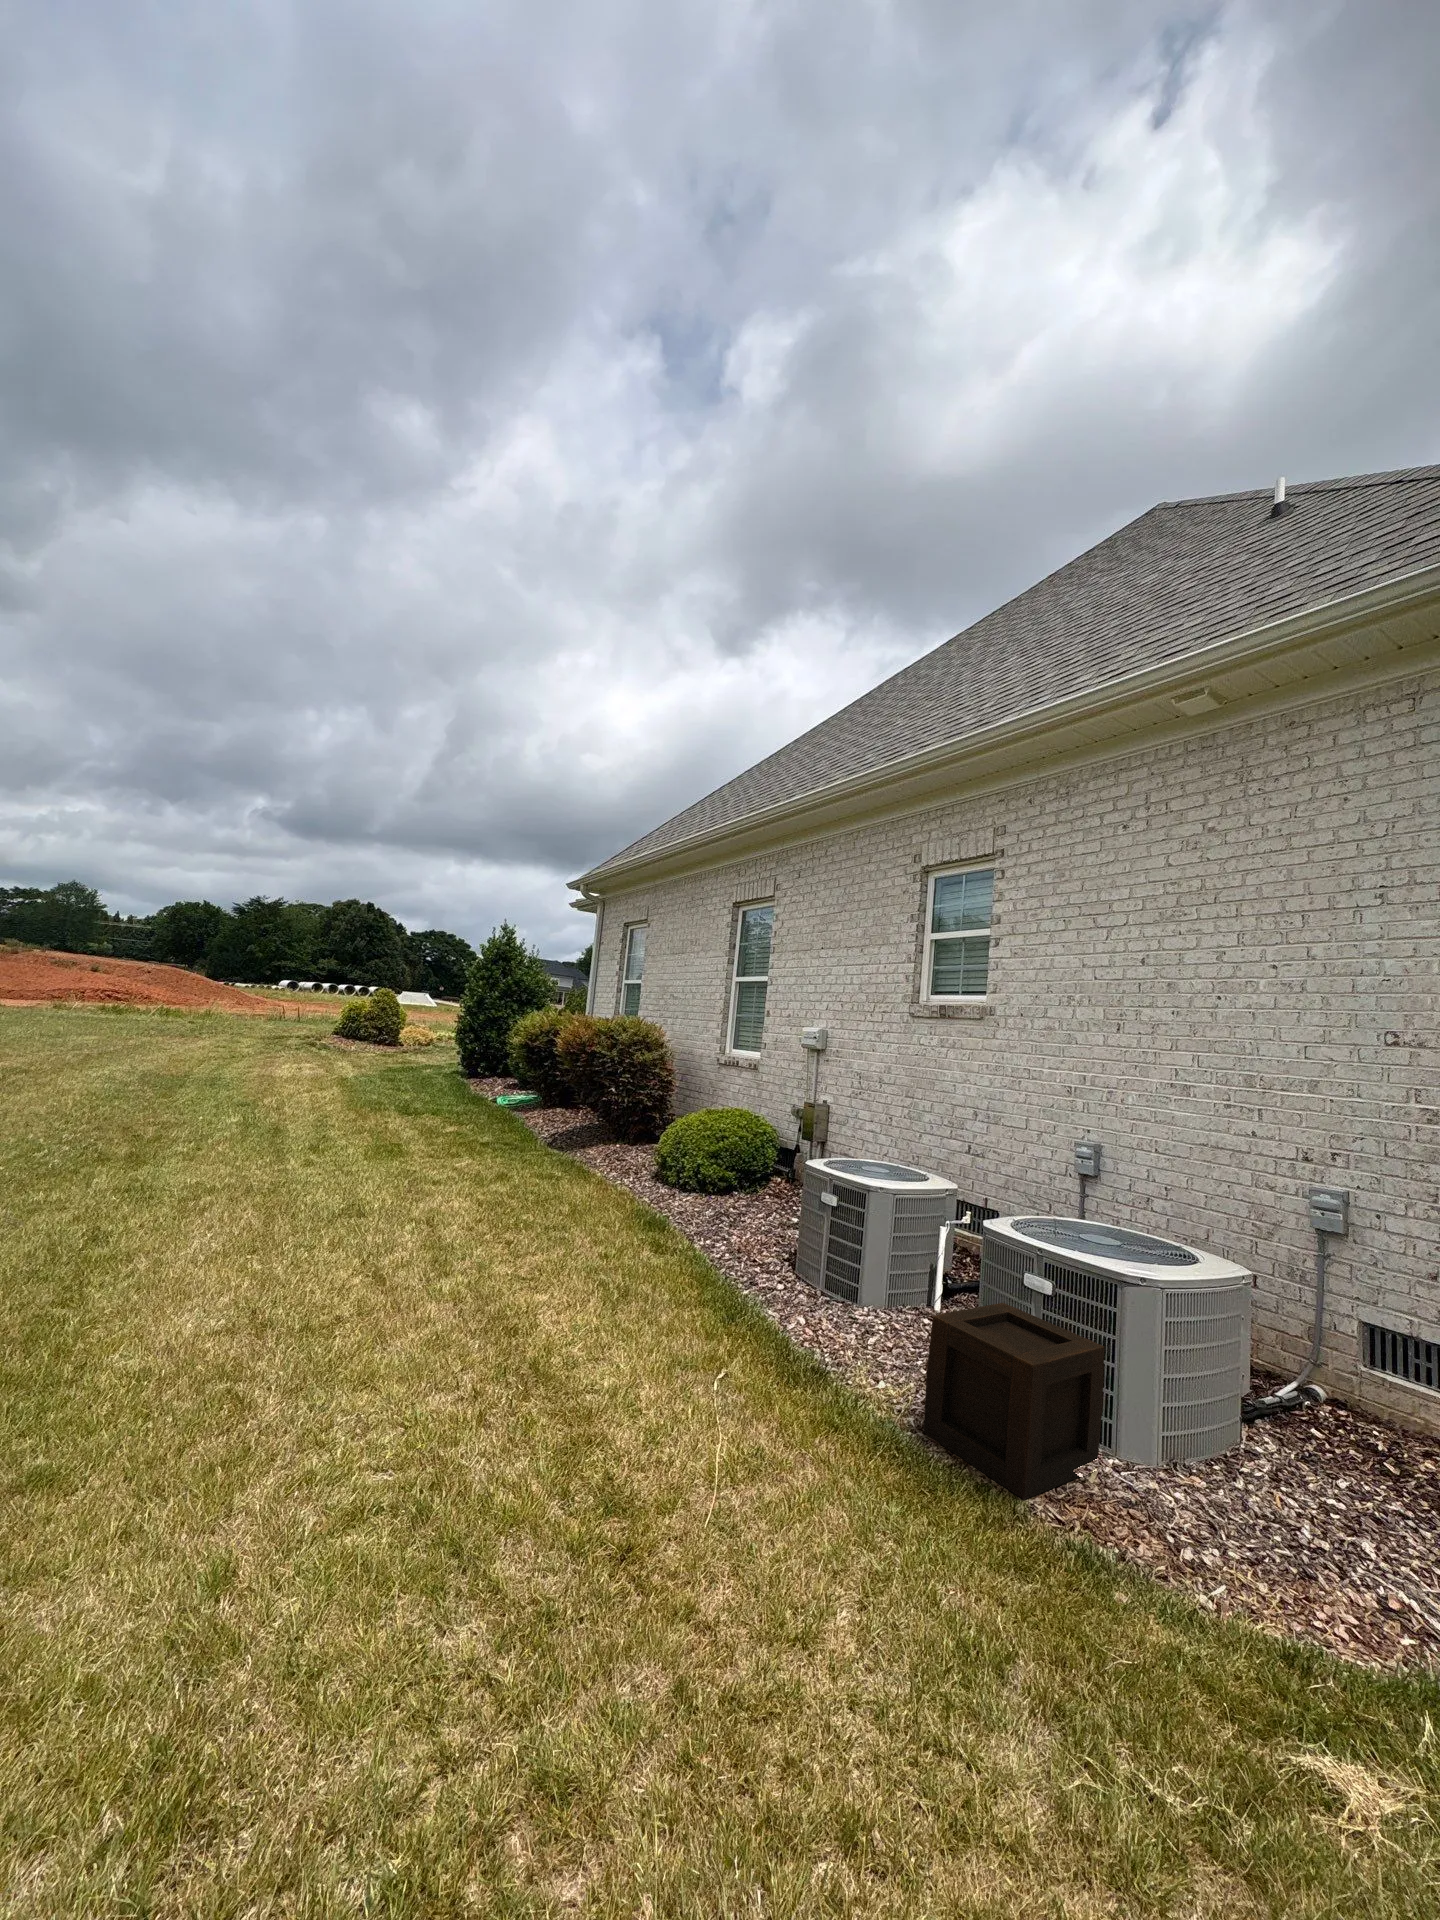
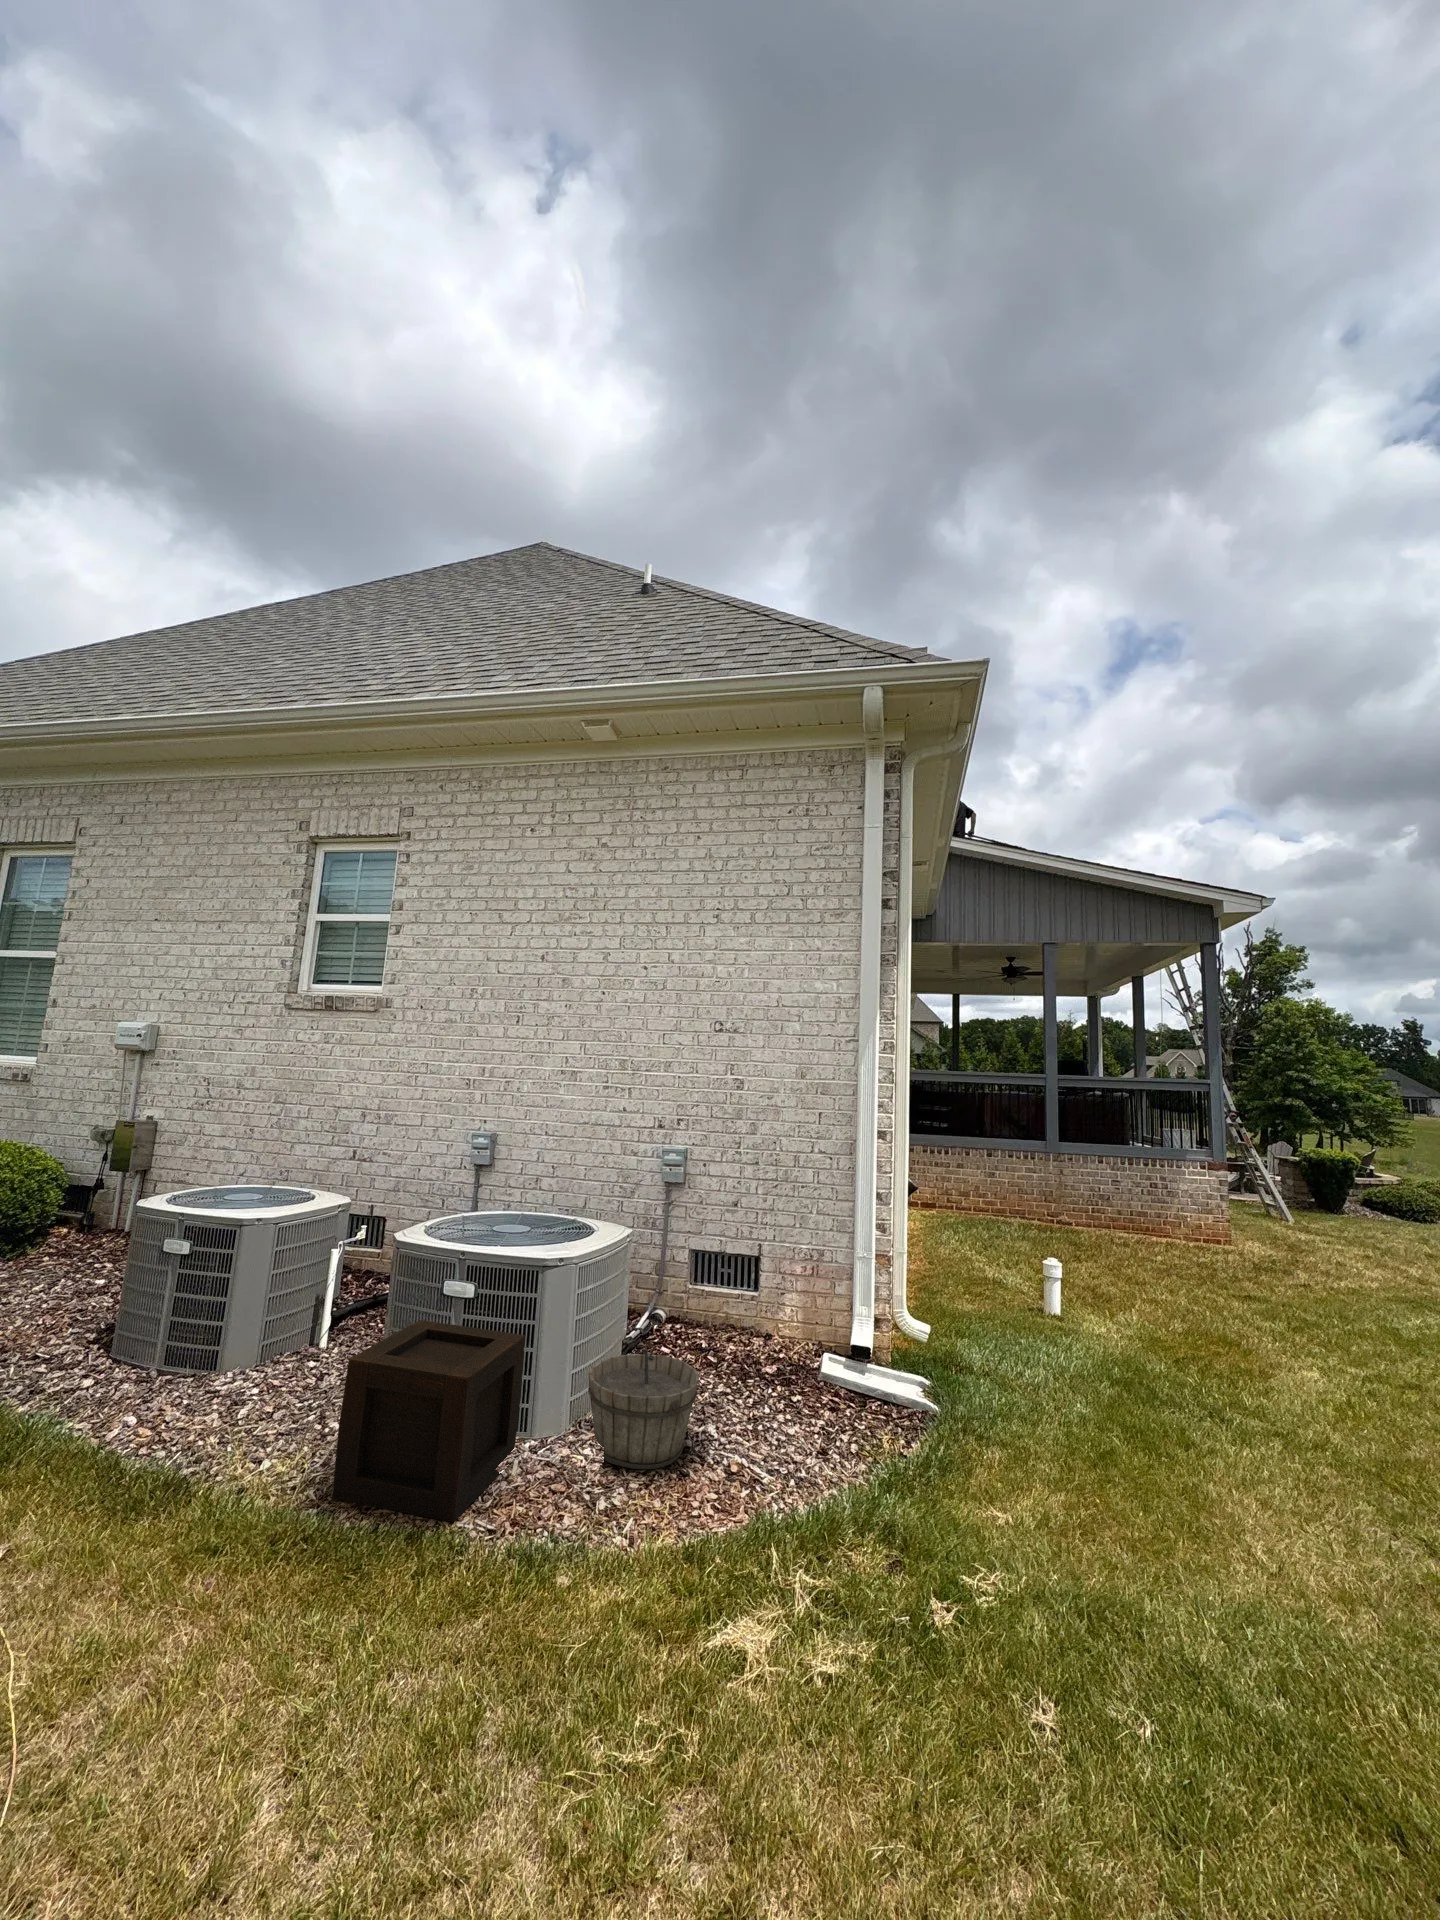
wooden bucket: none [1184,1401,1341,1557] -> present [588,1344,699,1469]

